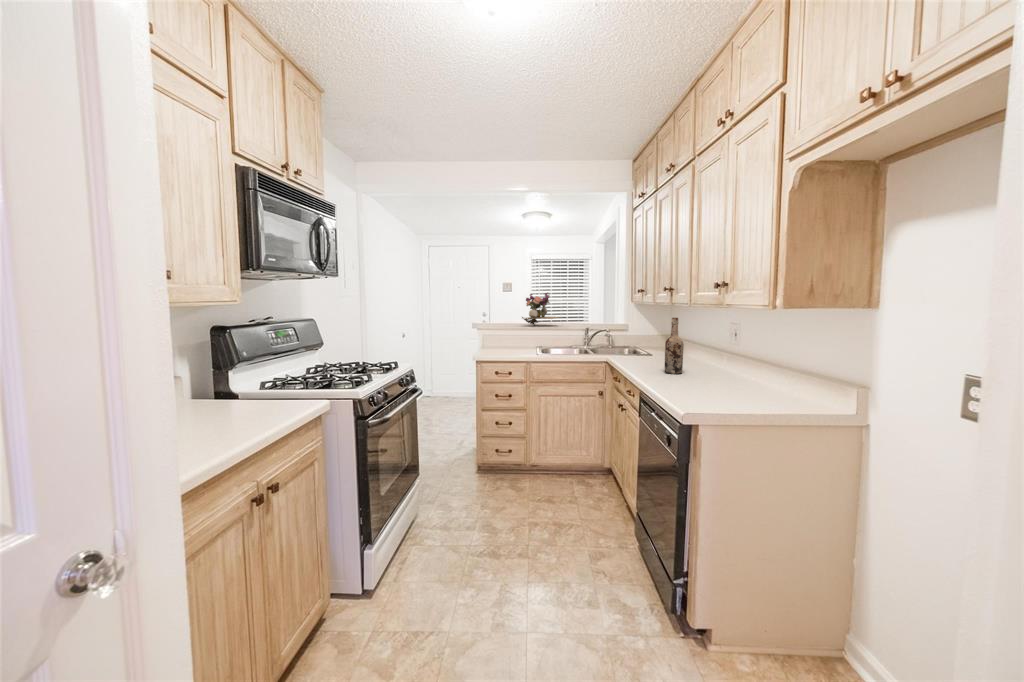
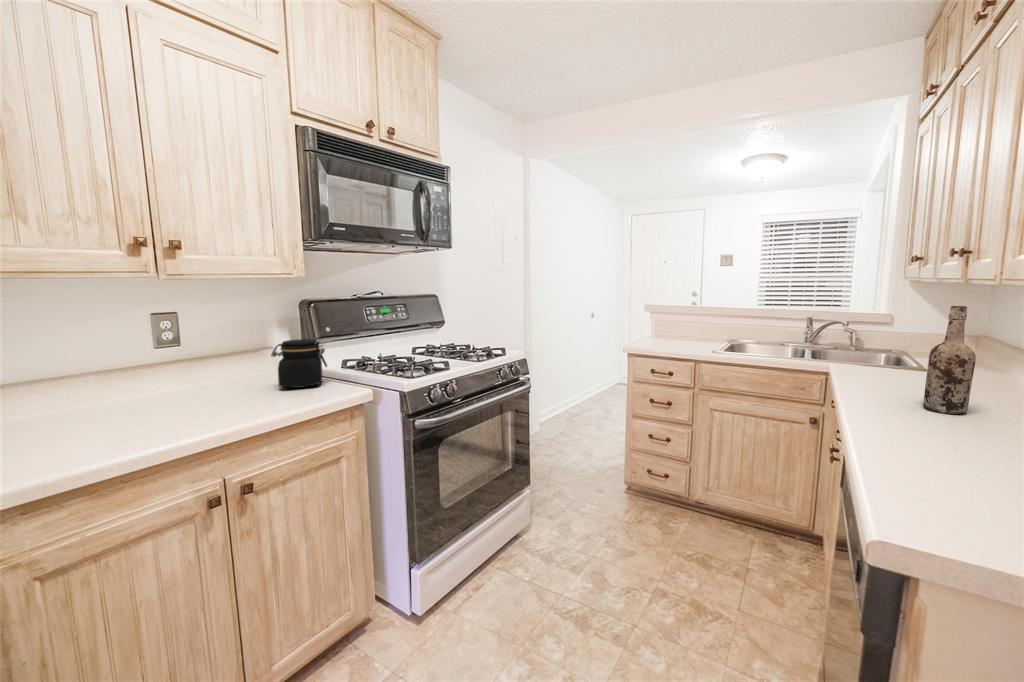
flower arrangement: present [522,293,561,325] -> none [710,265,773,312]
jar: none [223,365,279,412] -> present [271,339,327,388]

